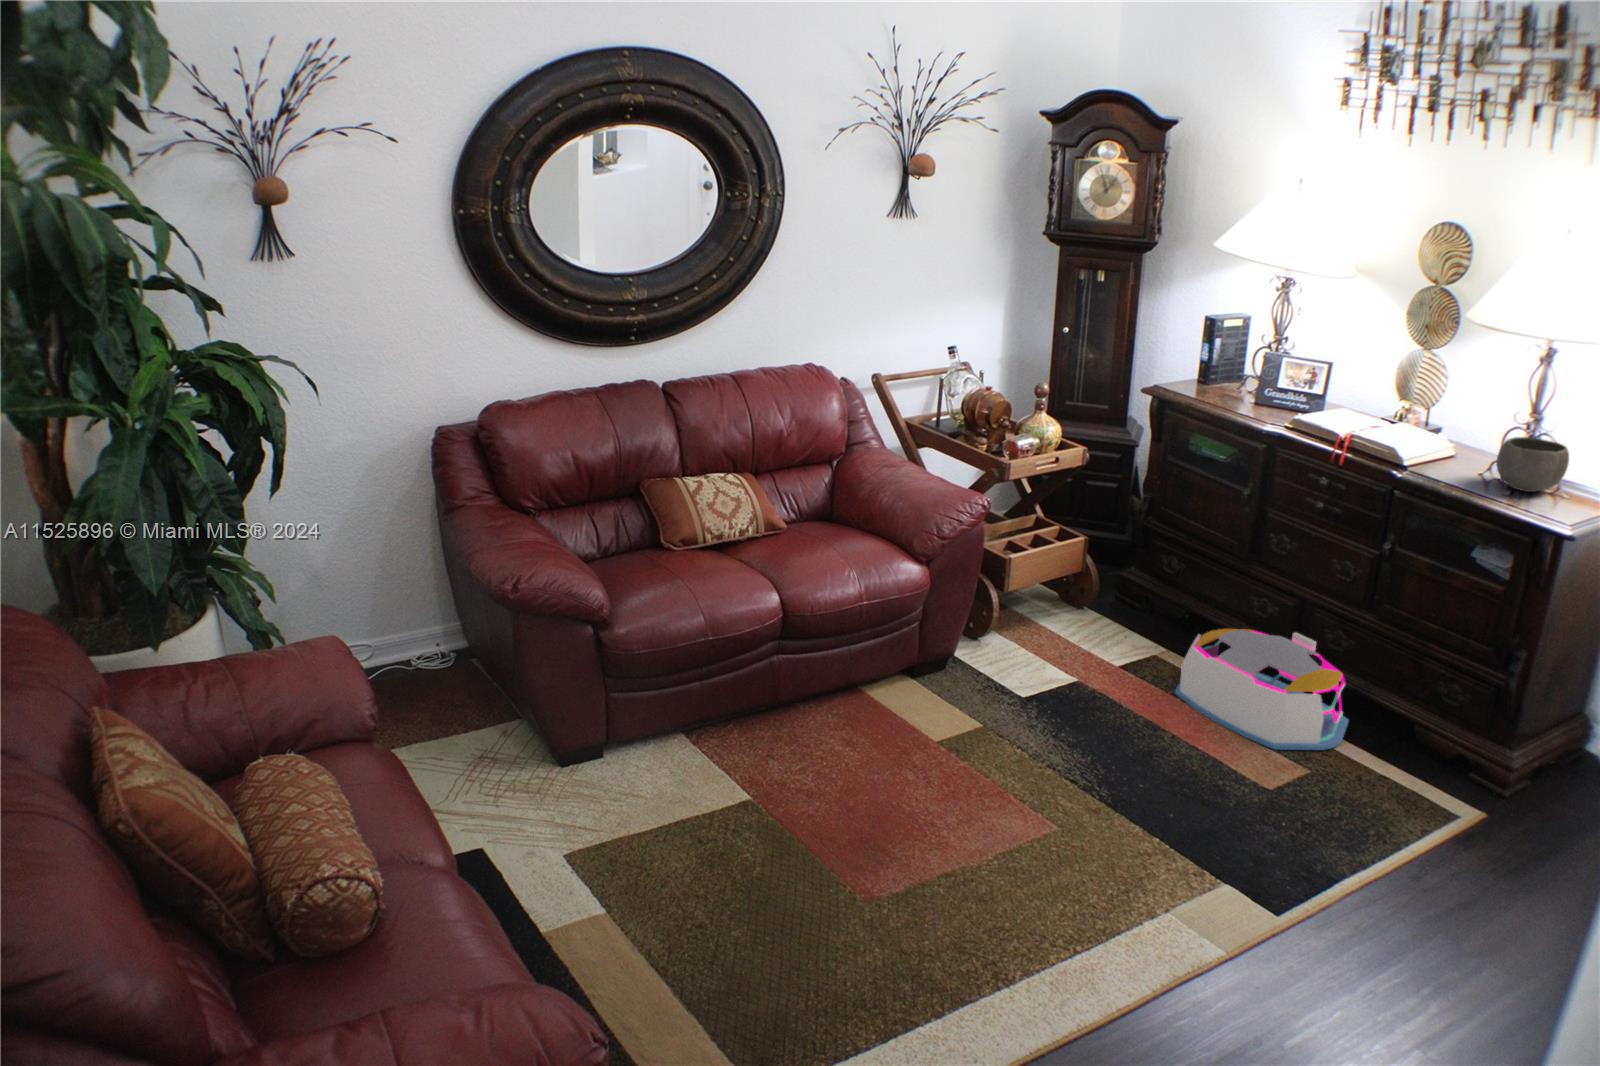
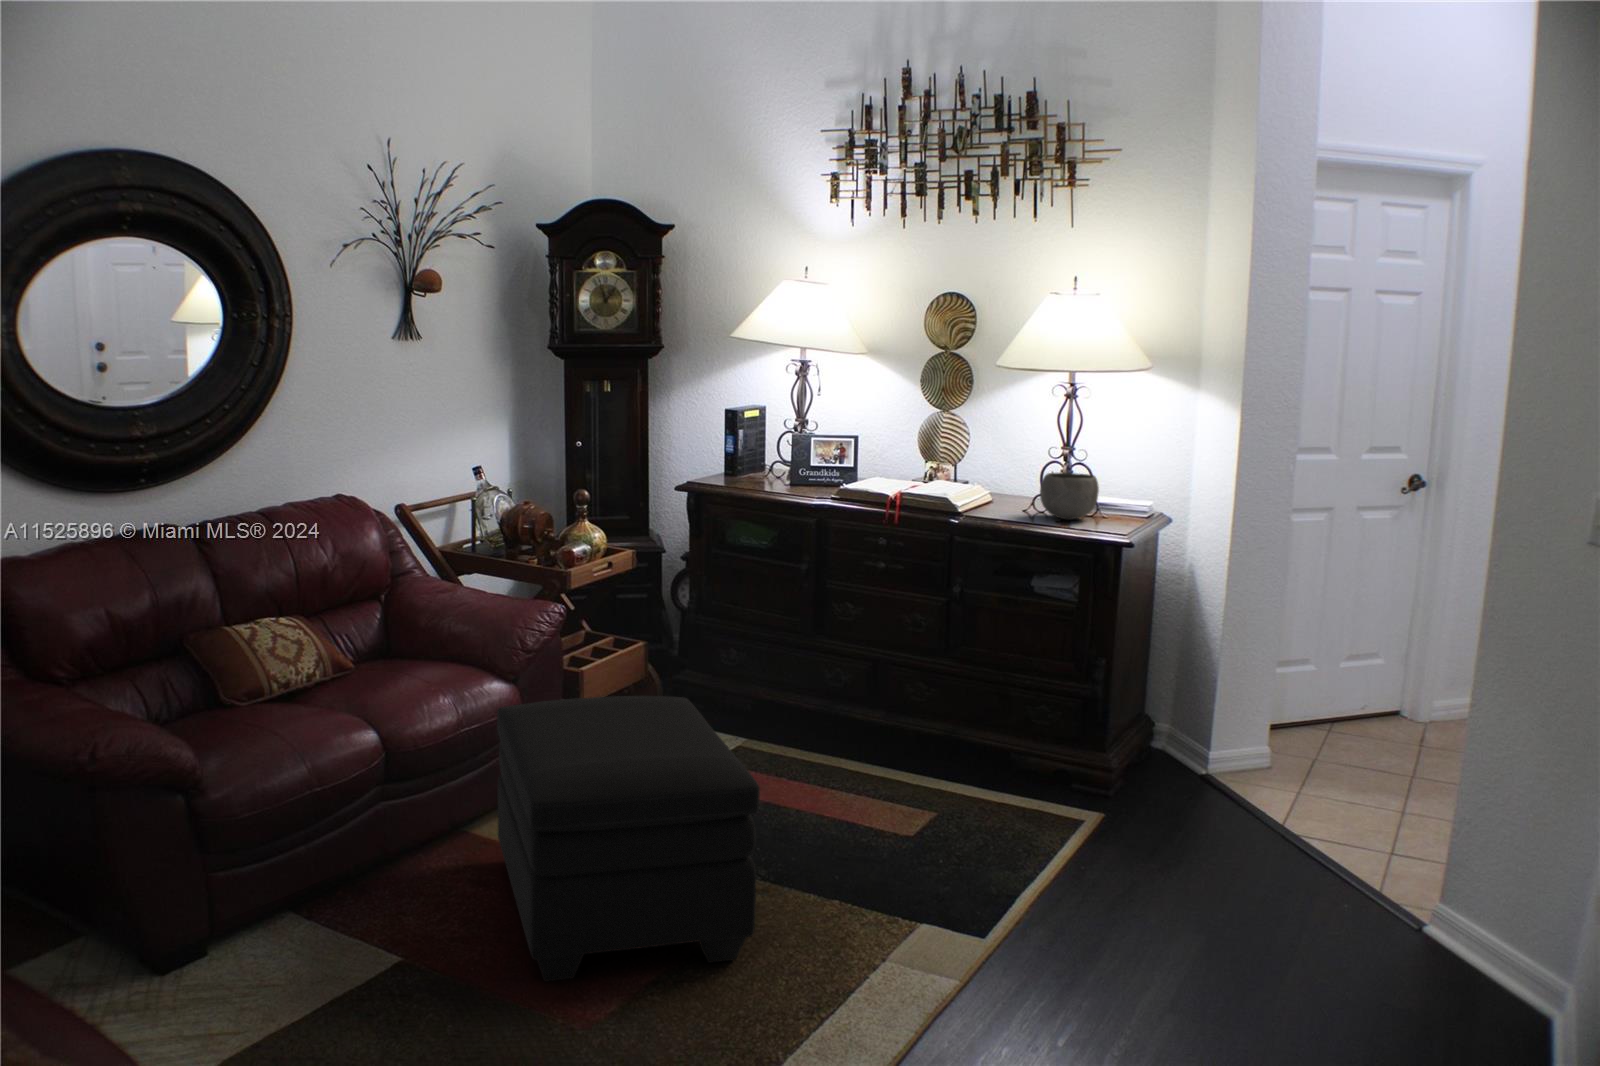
ottoman: none [856,608,1061,875] -> present [497,696,760,981]
storage bin: present [1175,629,1348,750] -> none [778,697,951,809]

